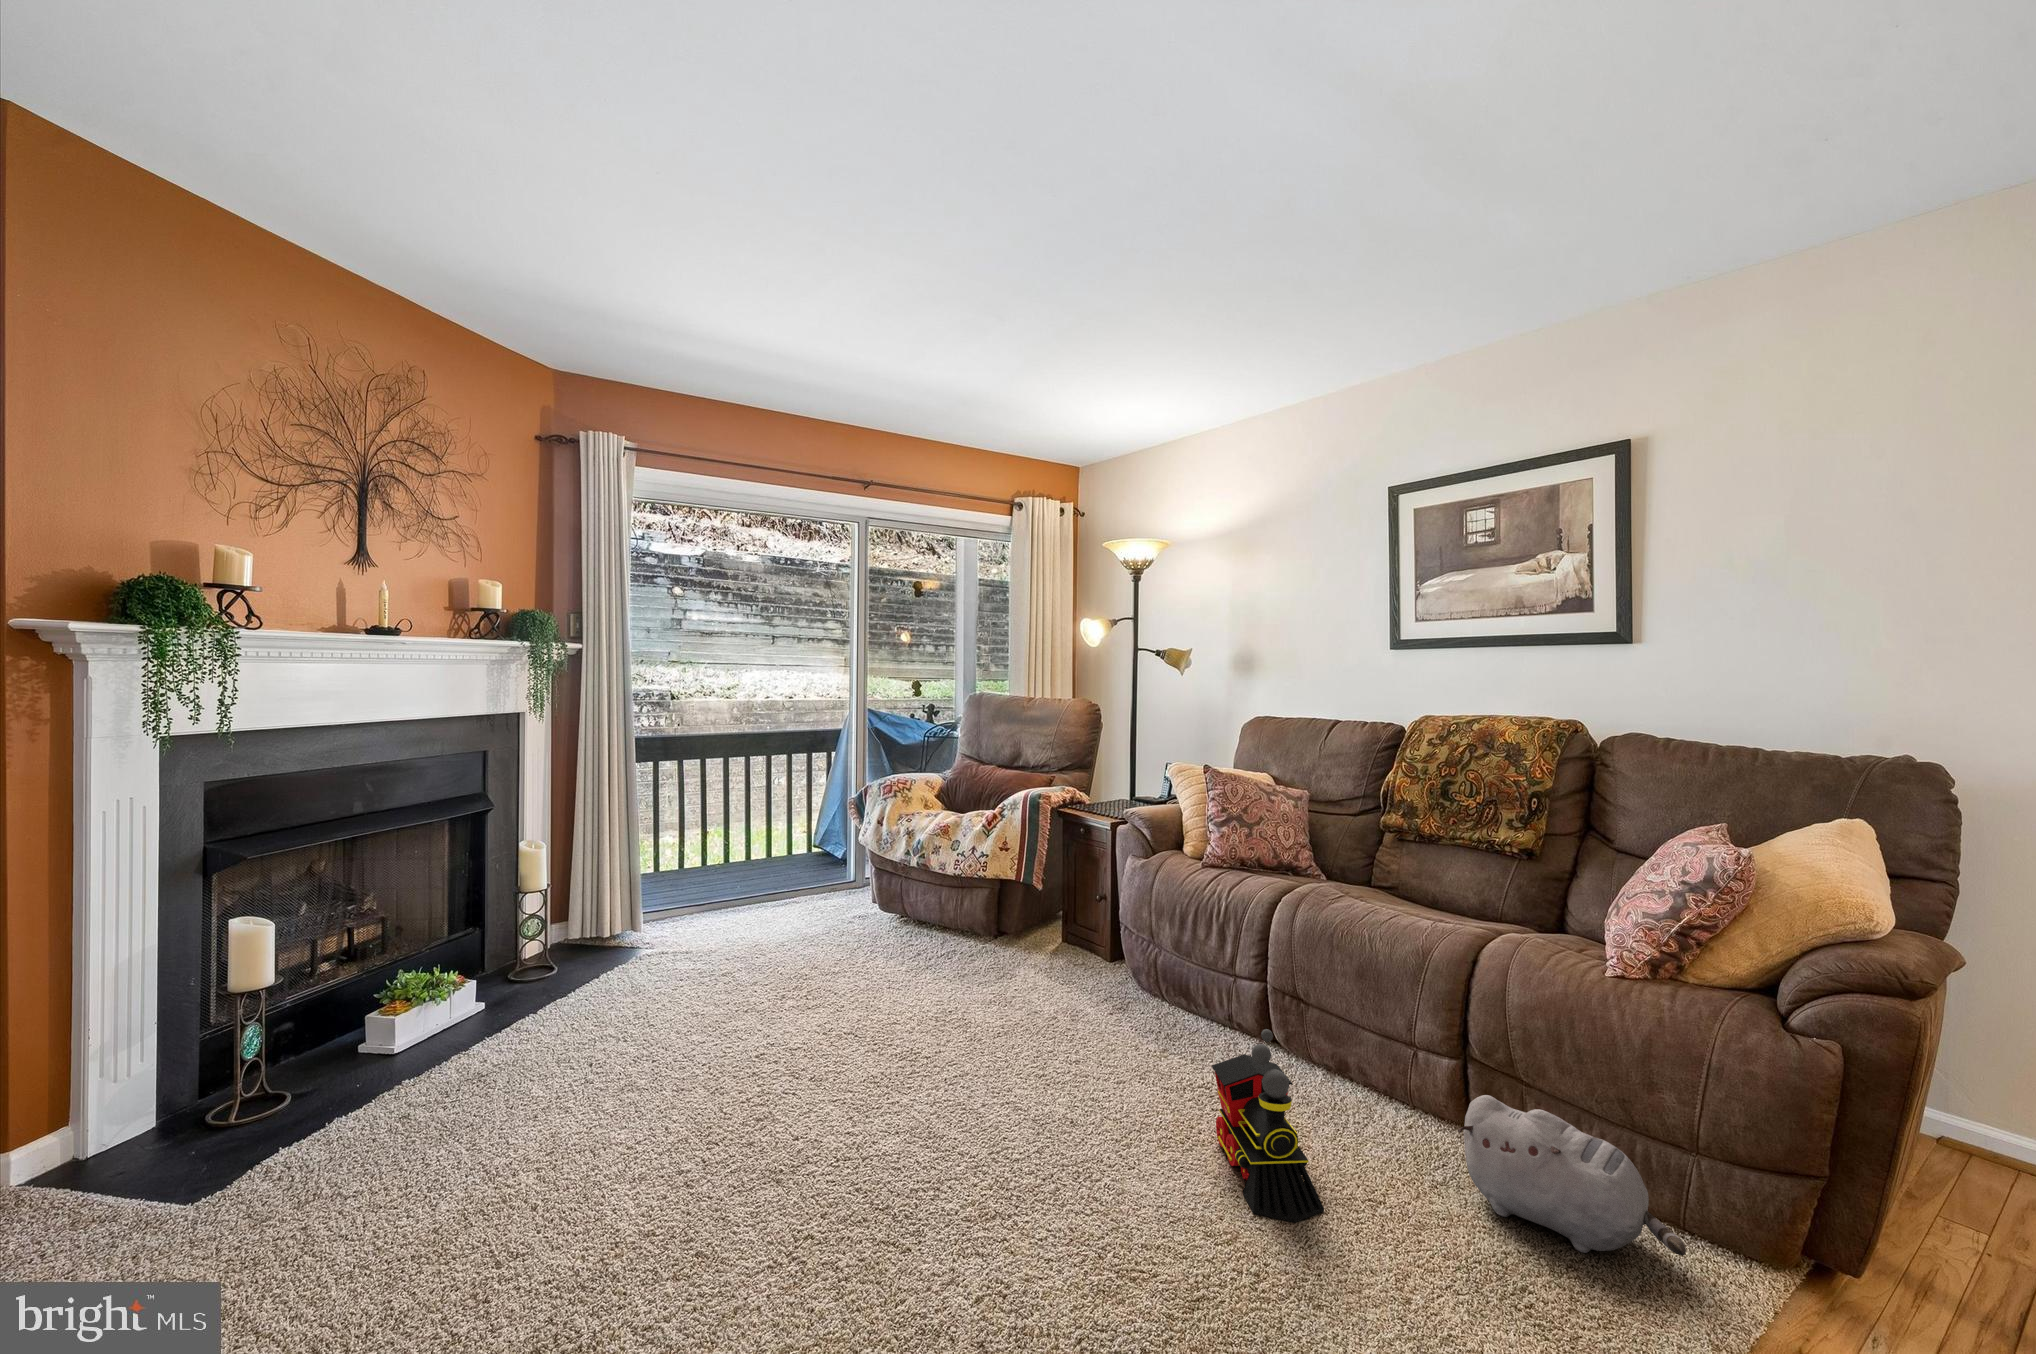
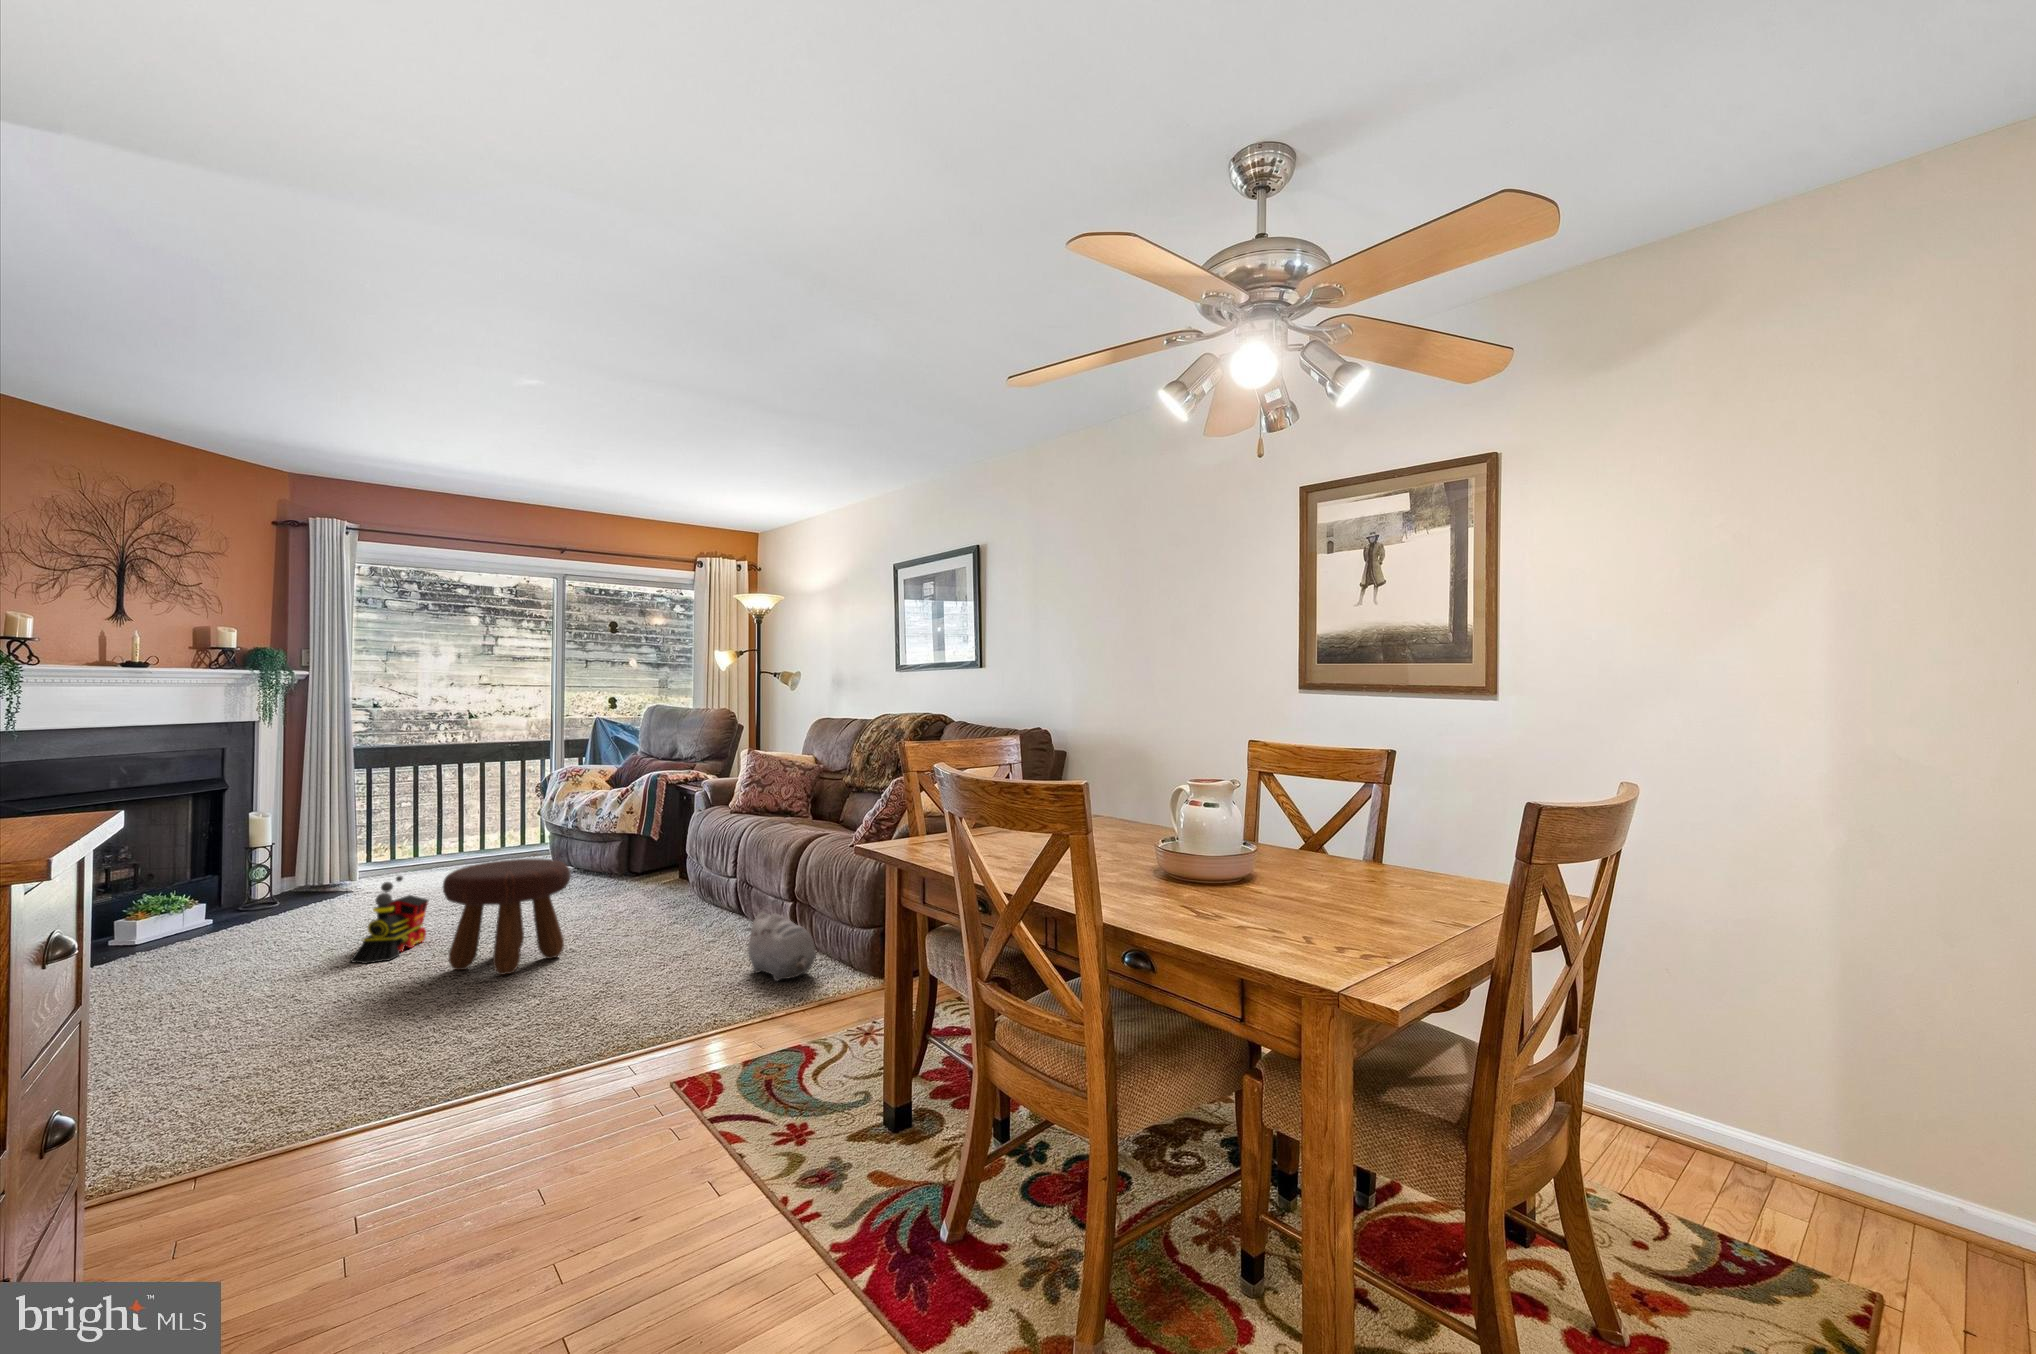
footstool: none [920,961,1109,1193] -> present [443,859,571,975]
toy train: present [1212,1029,1324,1222] -> present [350,876,428,964]

